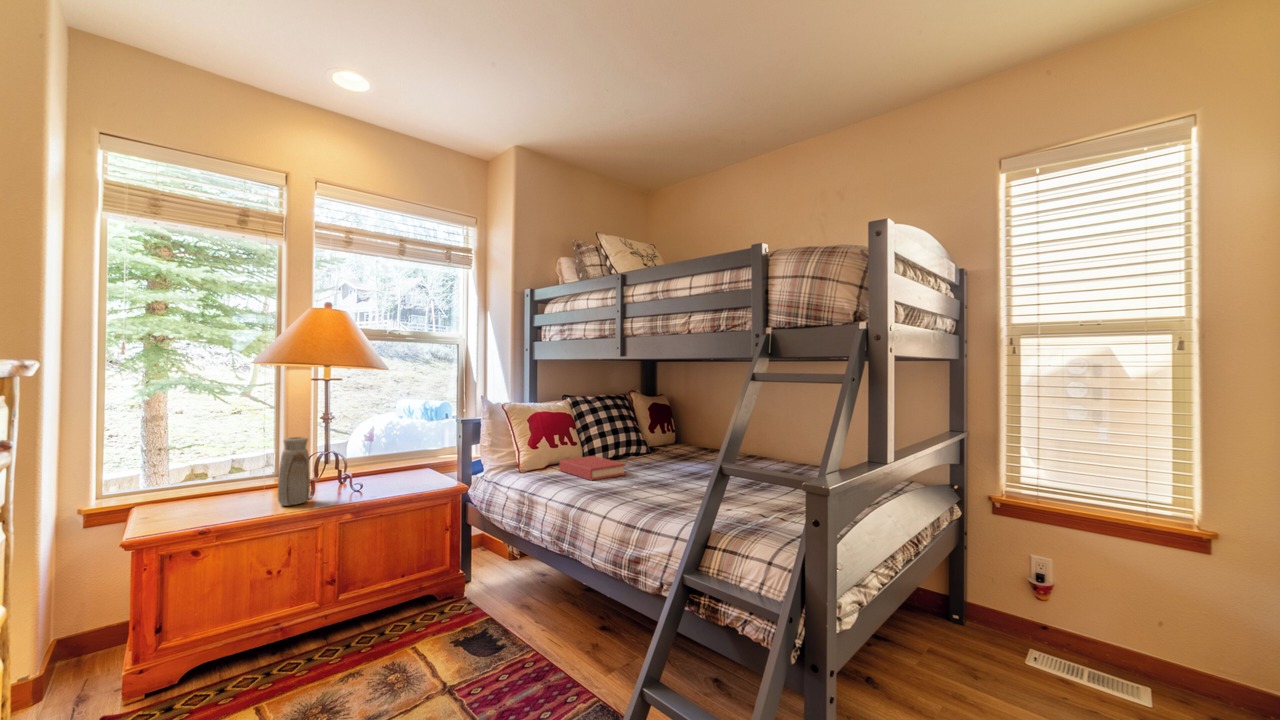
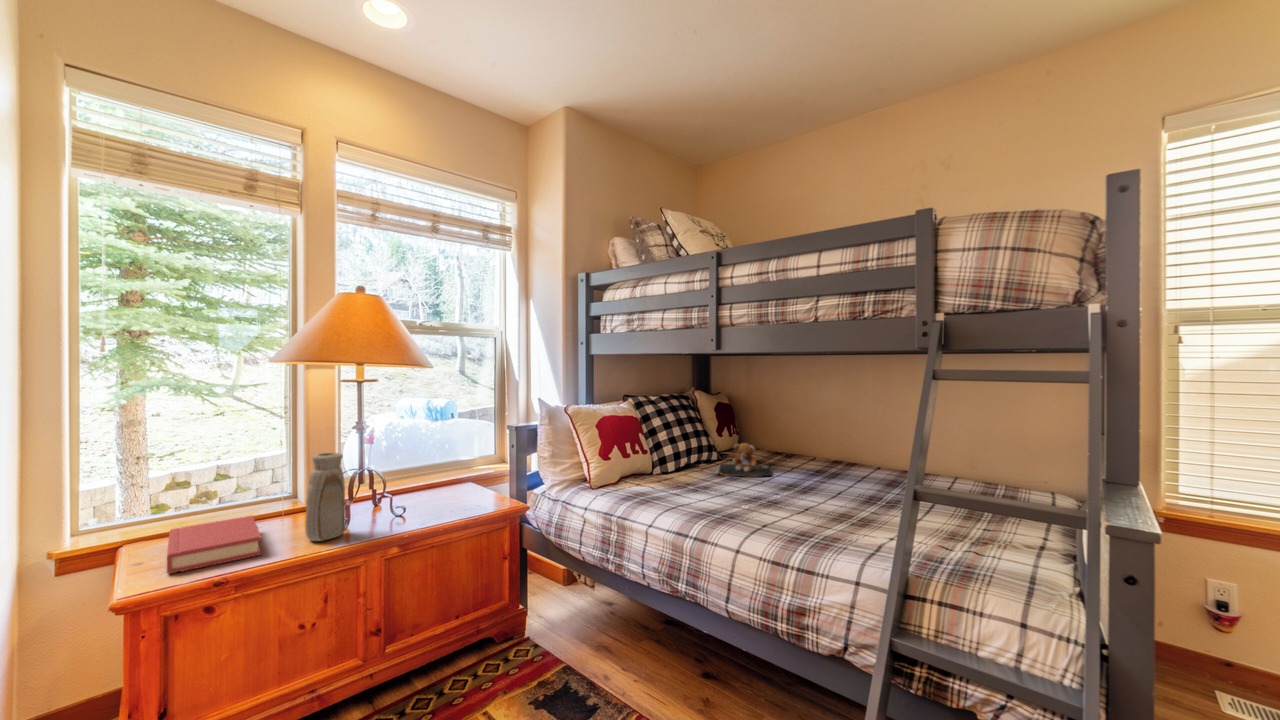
teddy bear: none [635,438,689,467] -> present [715,443,772,477]
hardback book: present [559,456,626,480] -> present [167,516,261,574]

